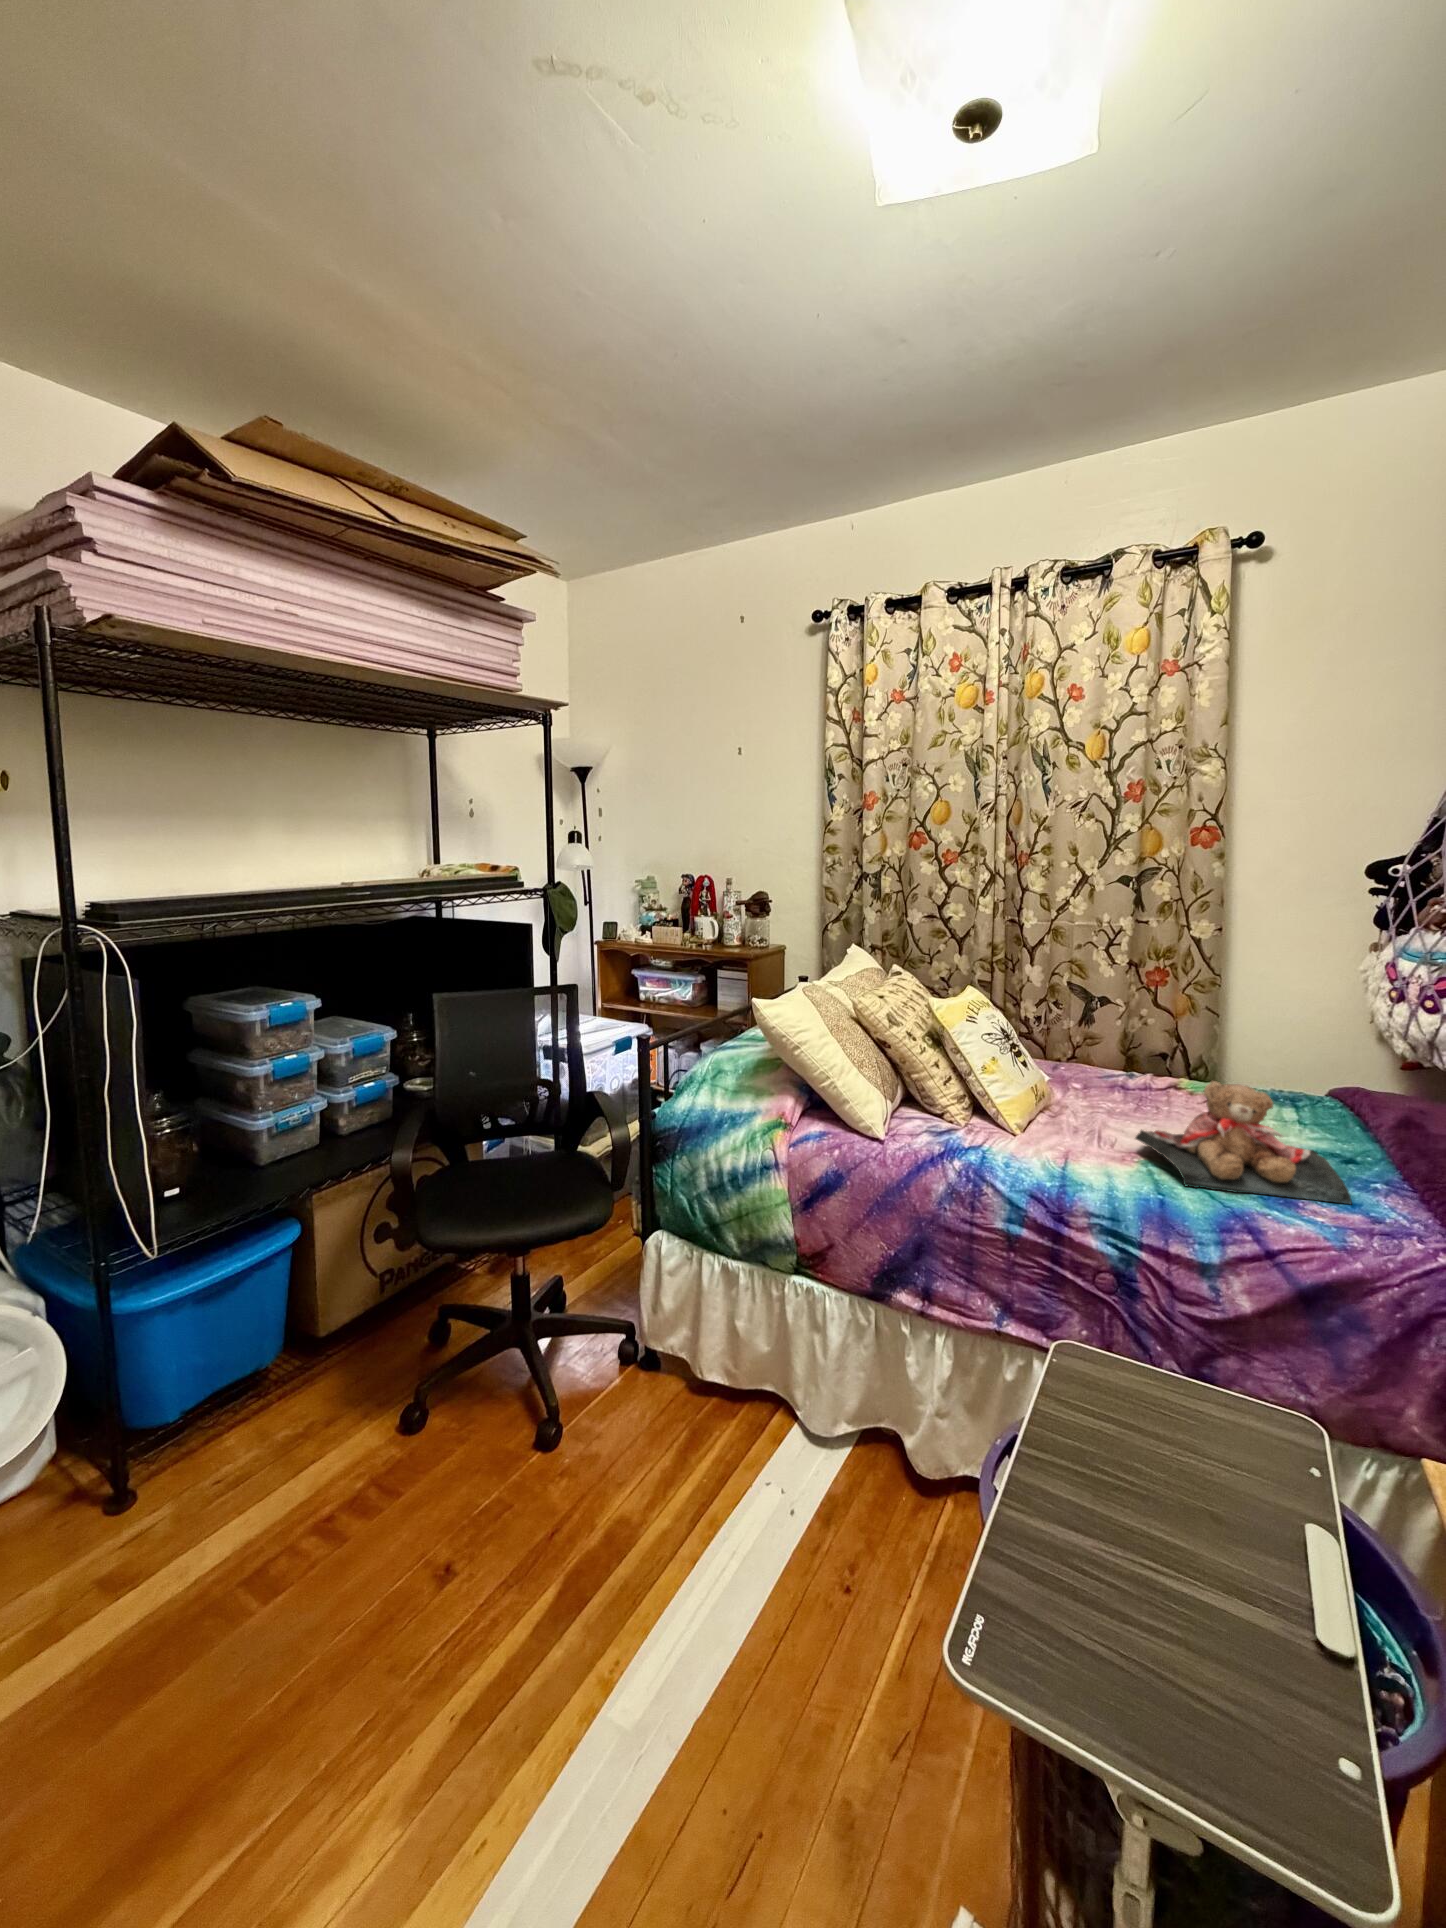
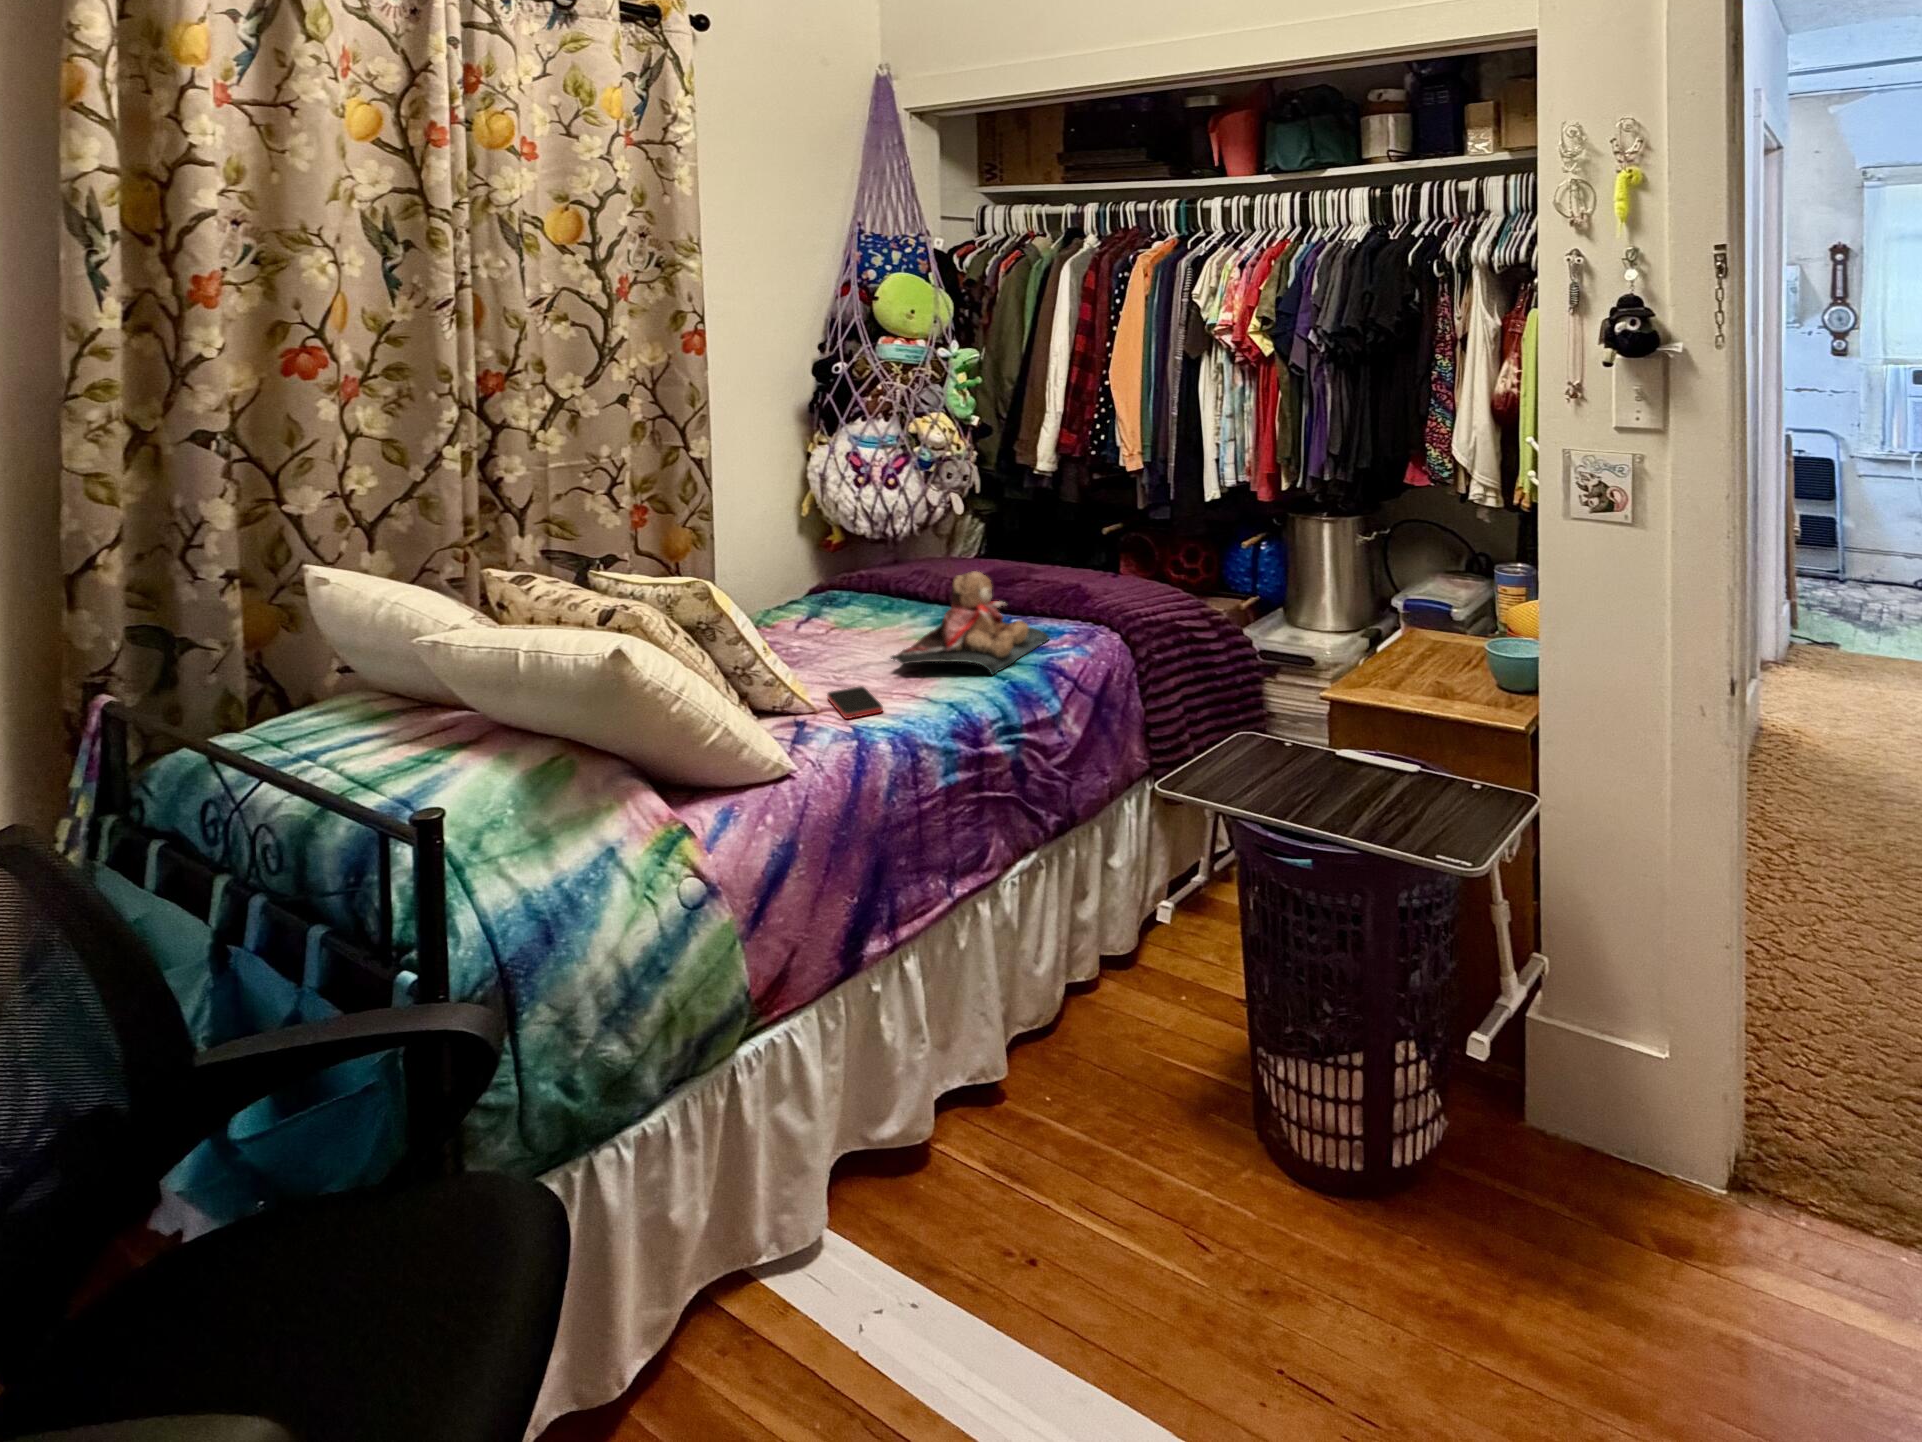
smartphone: none [1015,1128,1082,1154] -> present [827,687,883,719]

